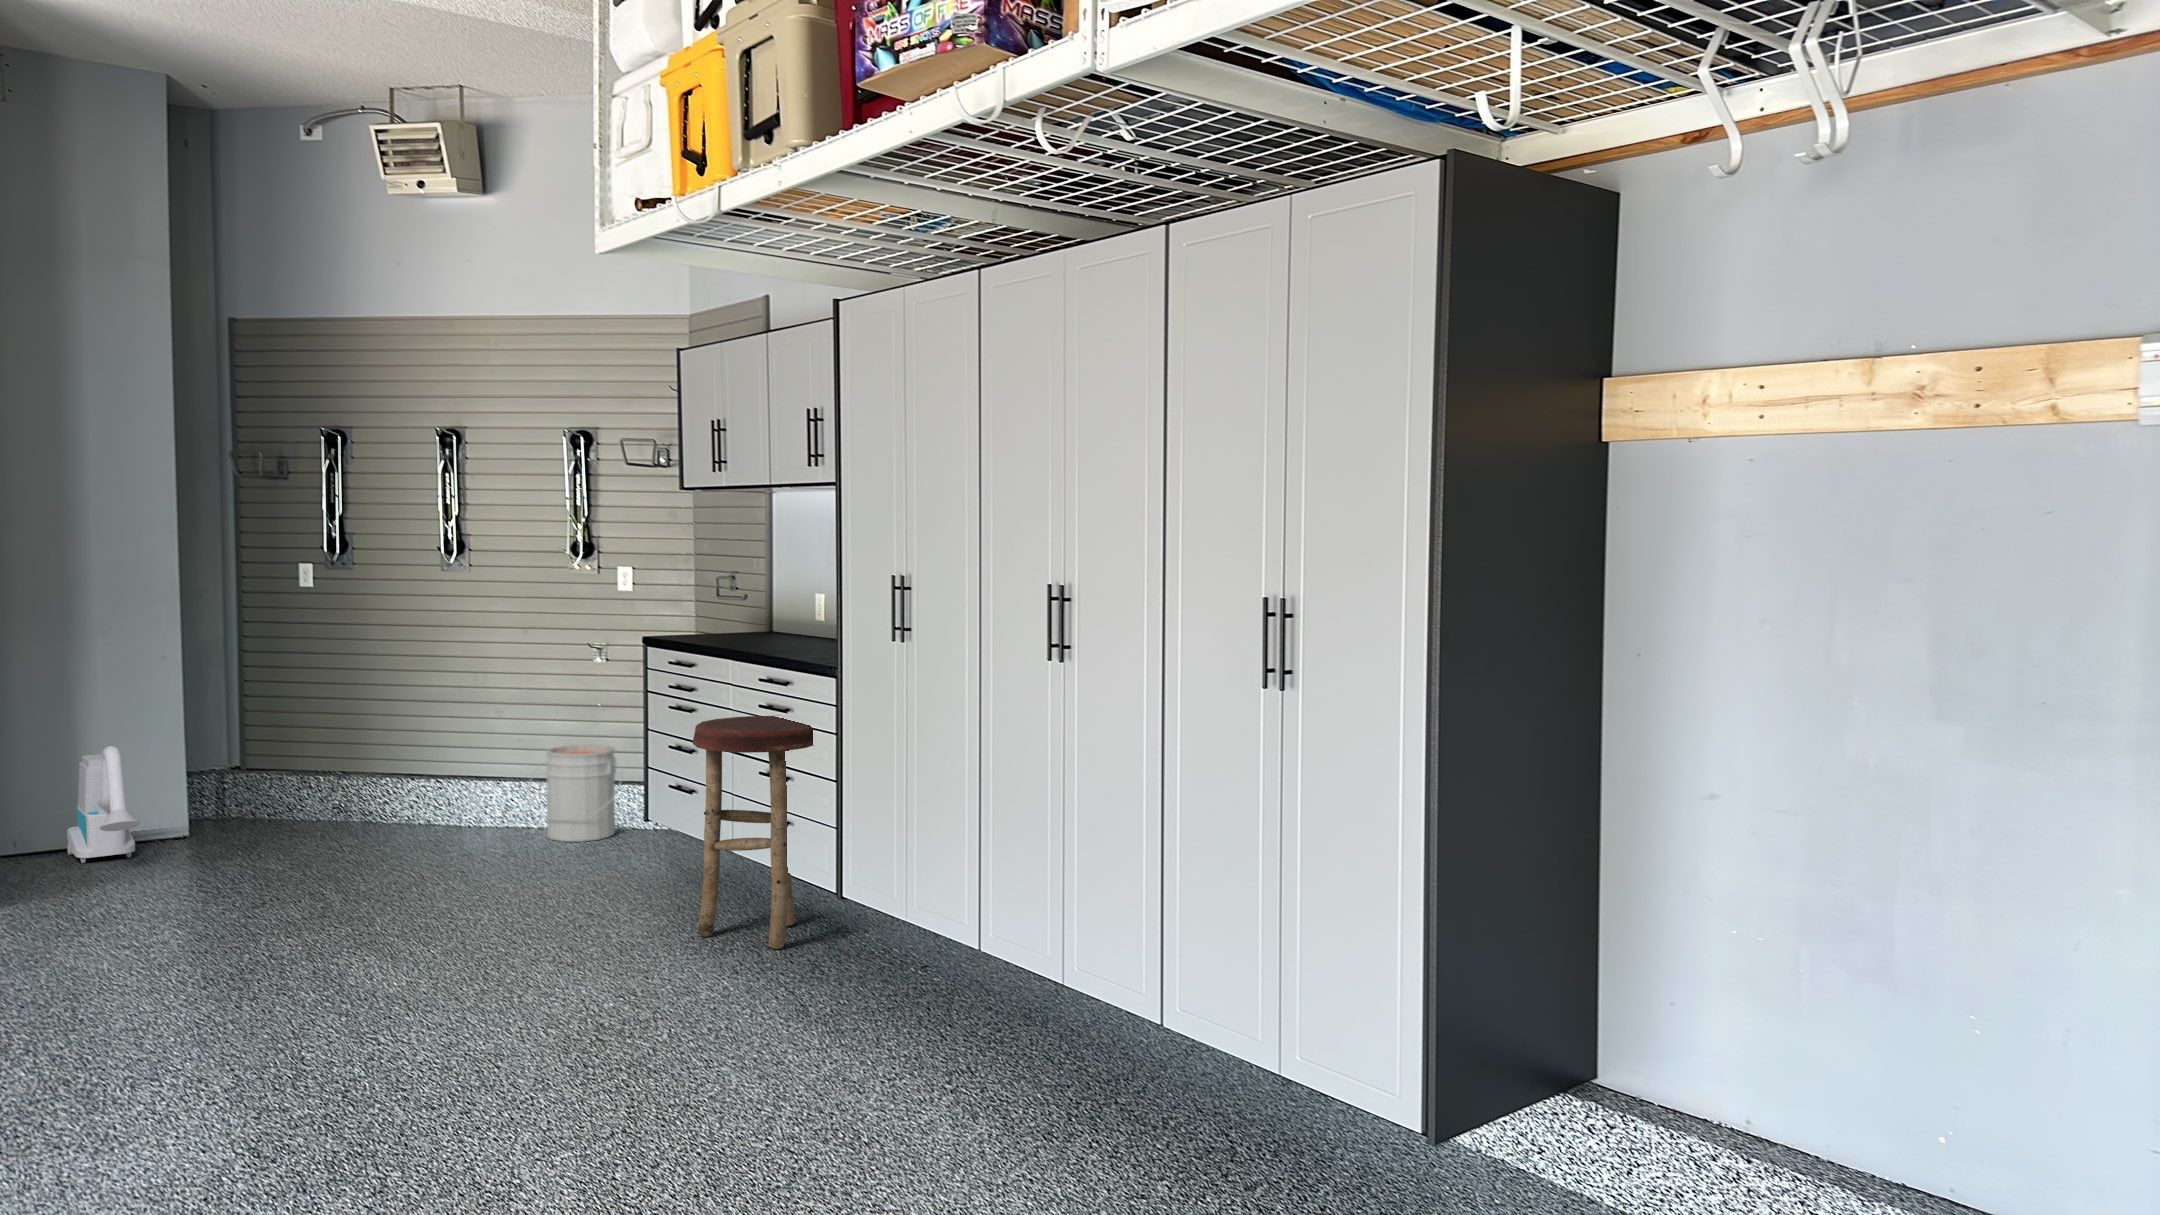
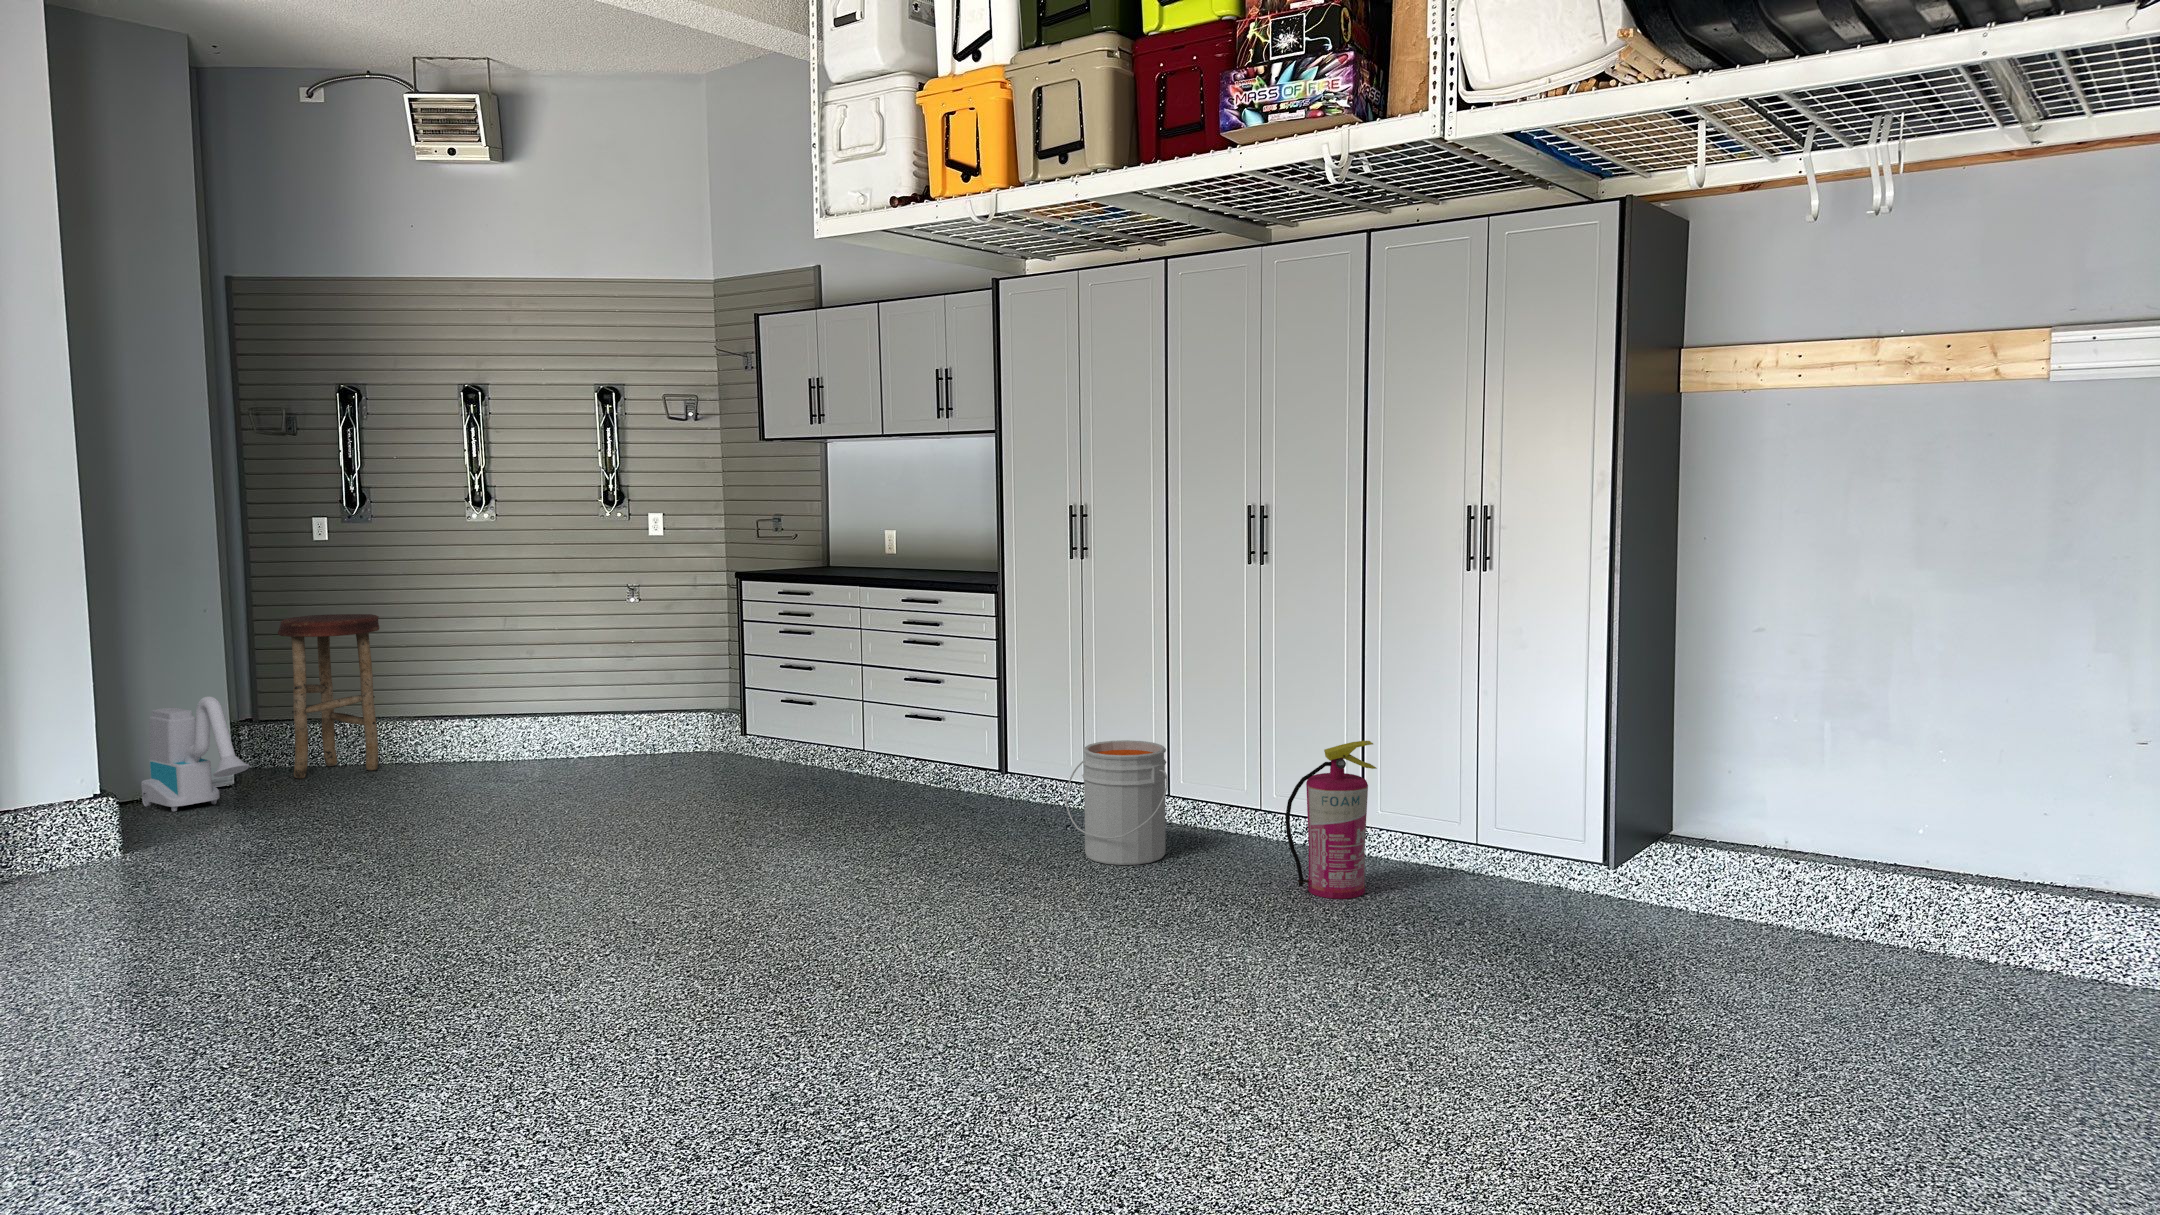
stool: present [692,716,813,949] -> present [278,614,380,778]
bucket: present [531,744,617,842] -> present [1065,740,1168,865]
fire extinguisher: none [1072,906,1195,1120] -> present [1285,741,1377,899]

